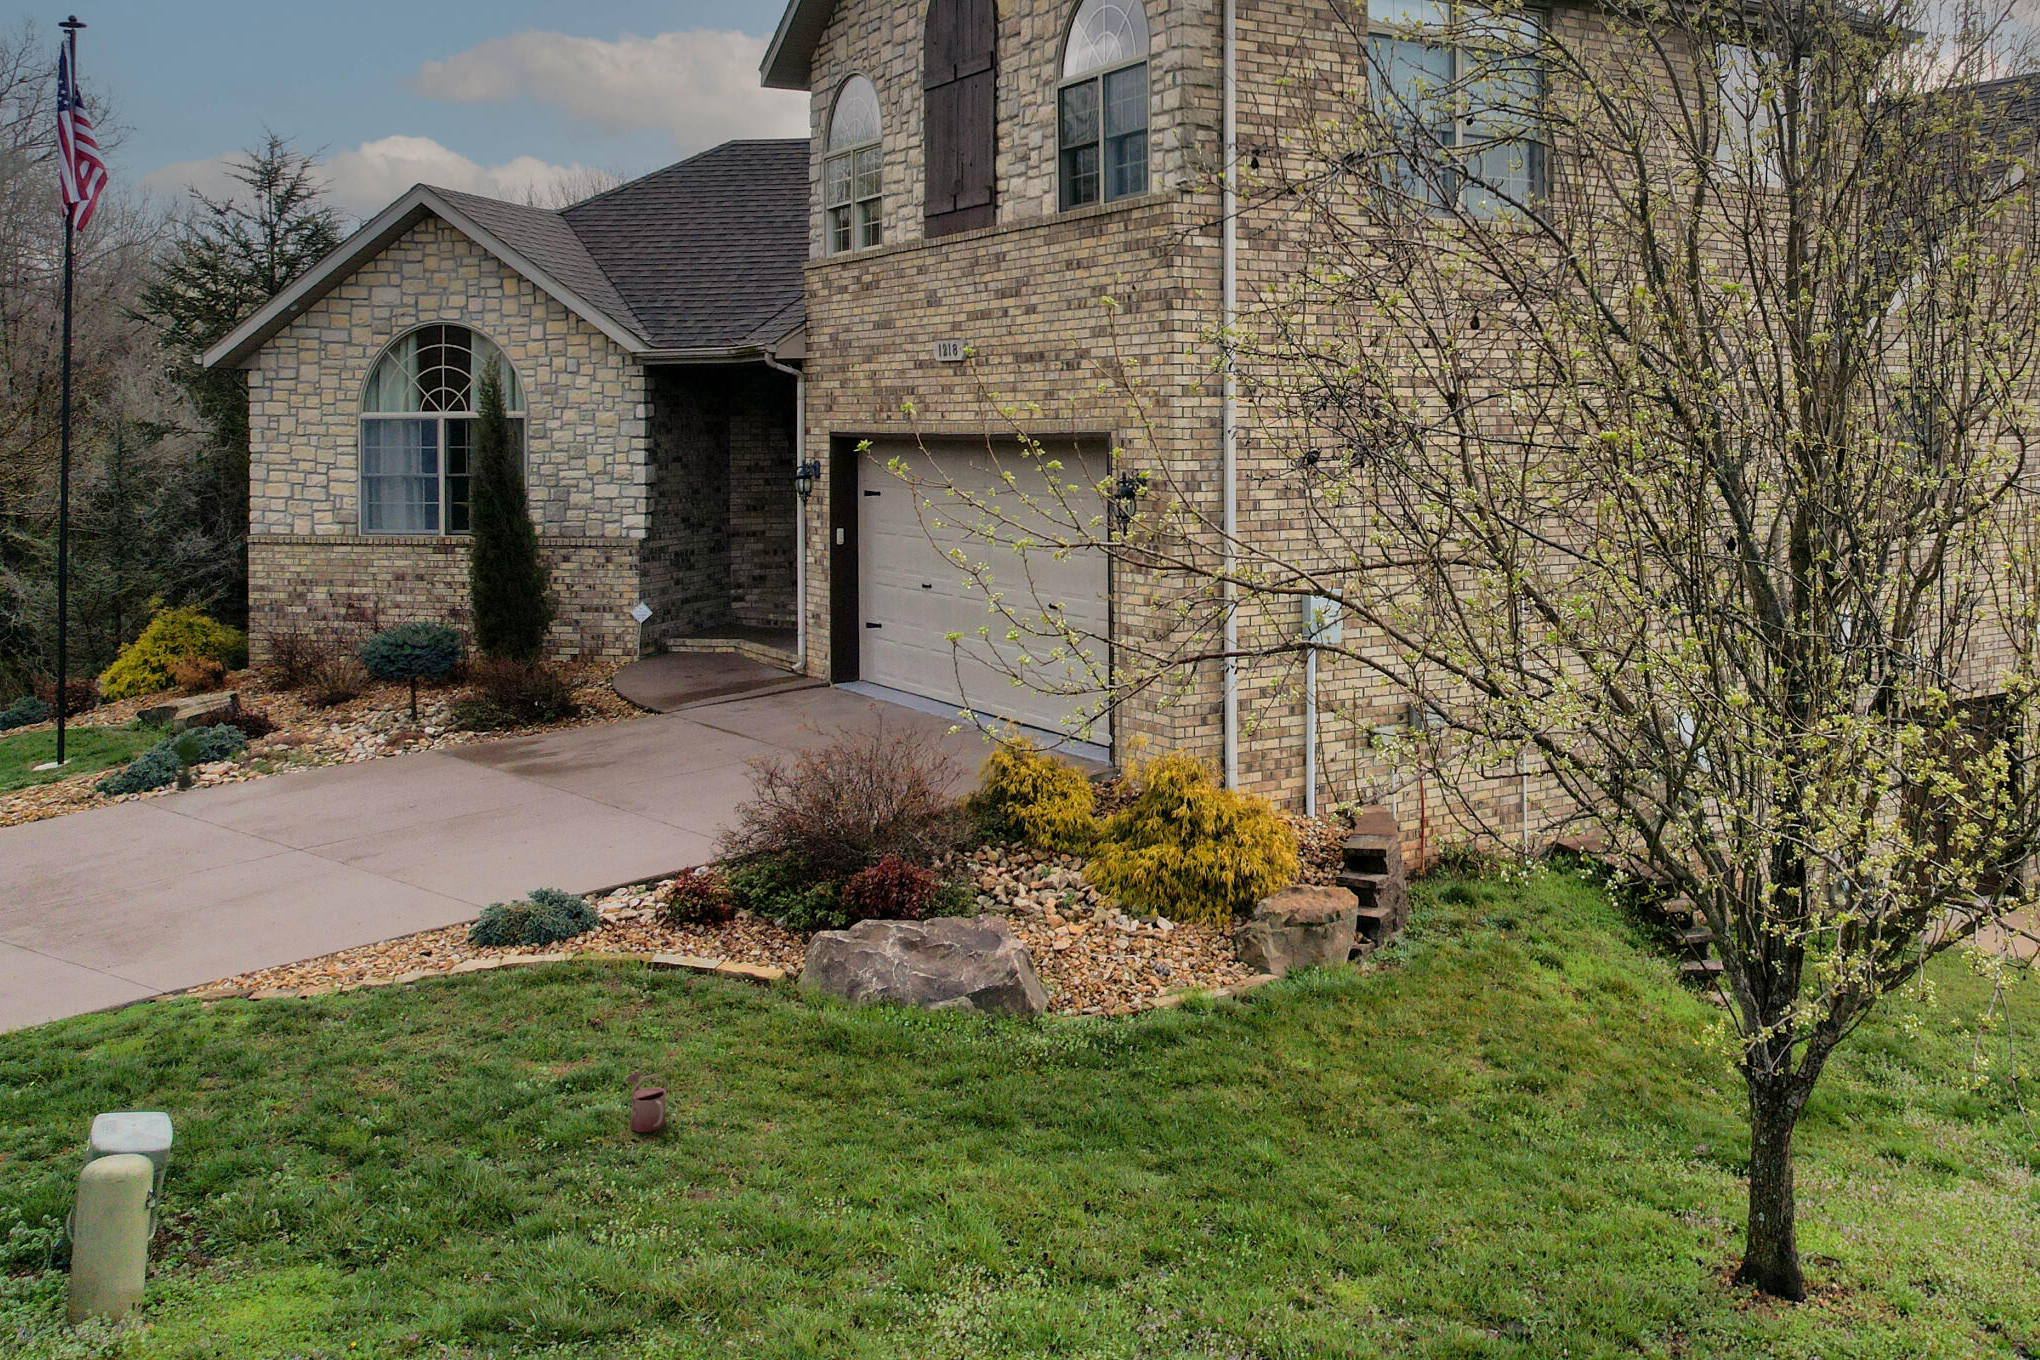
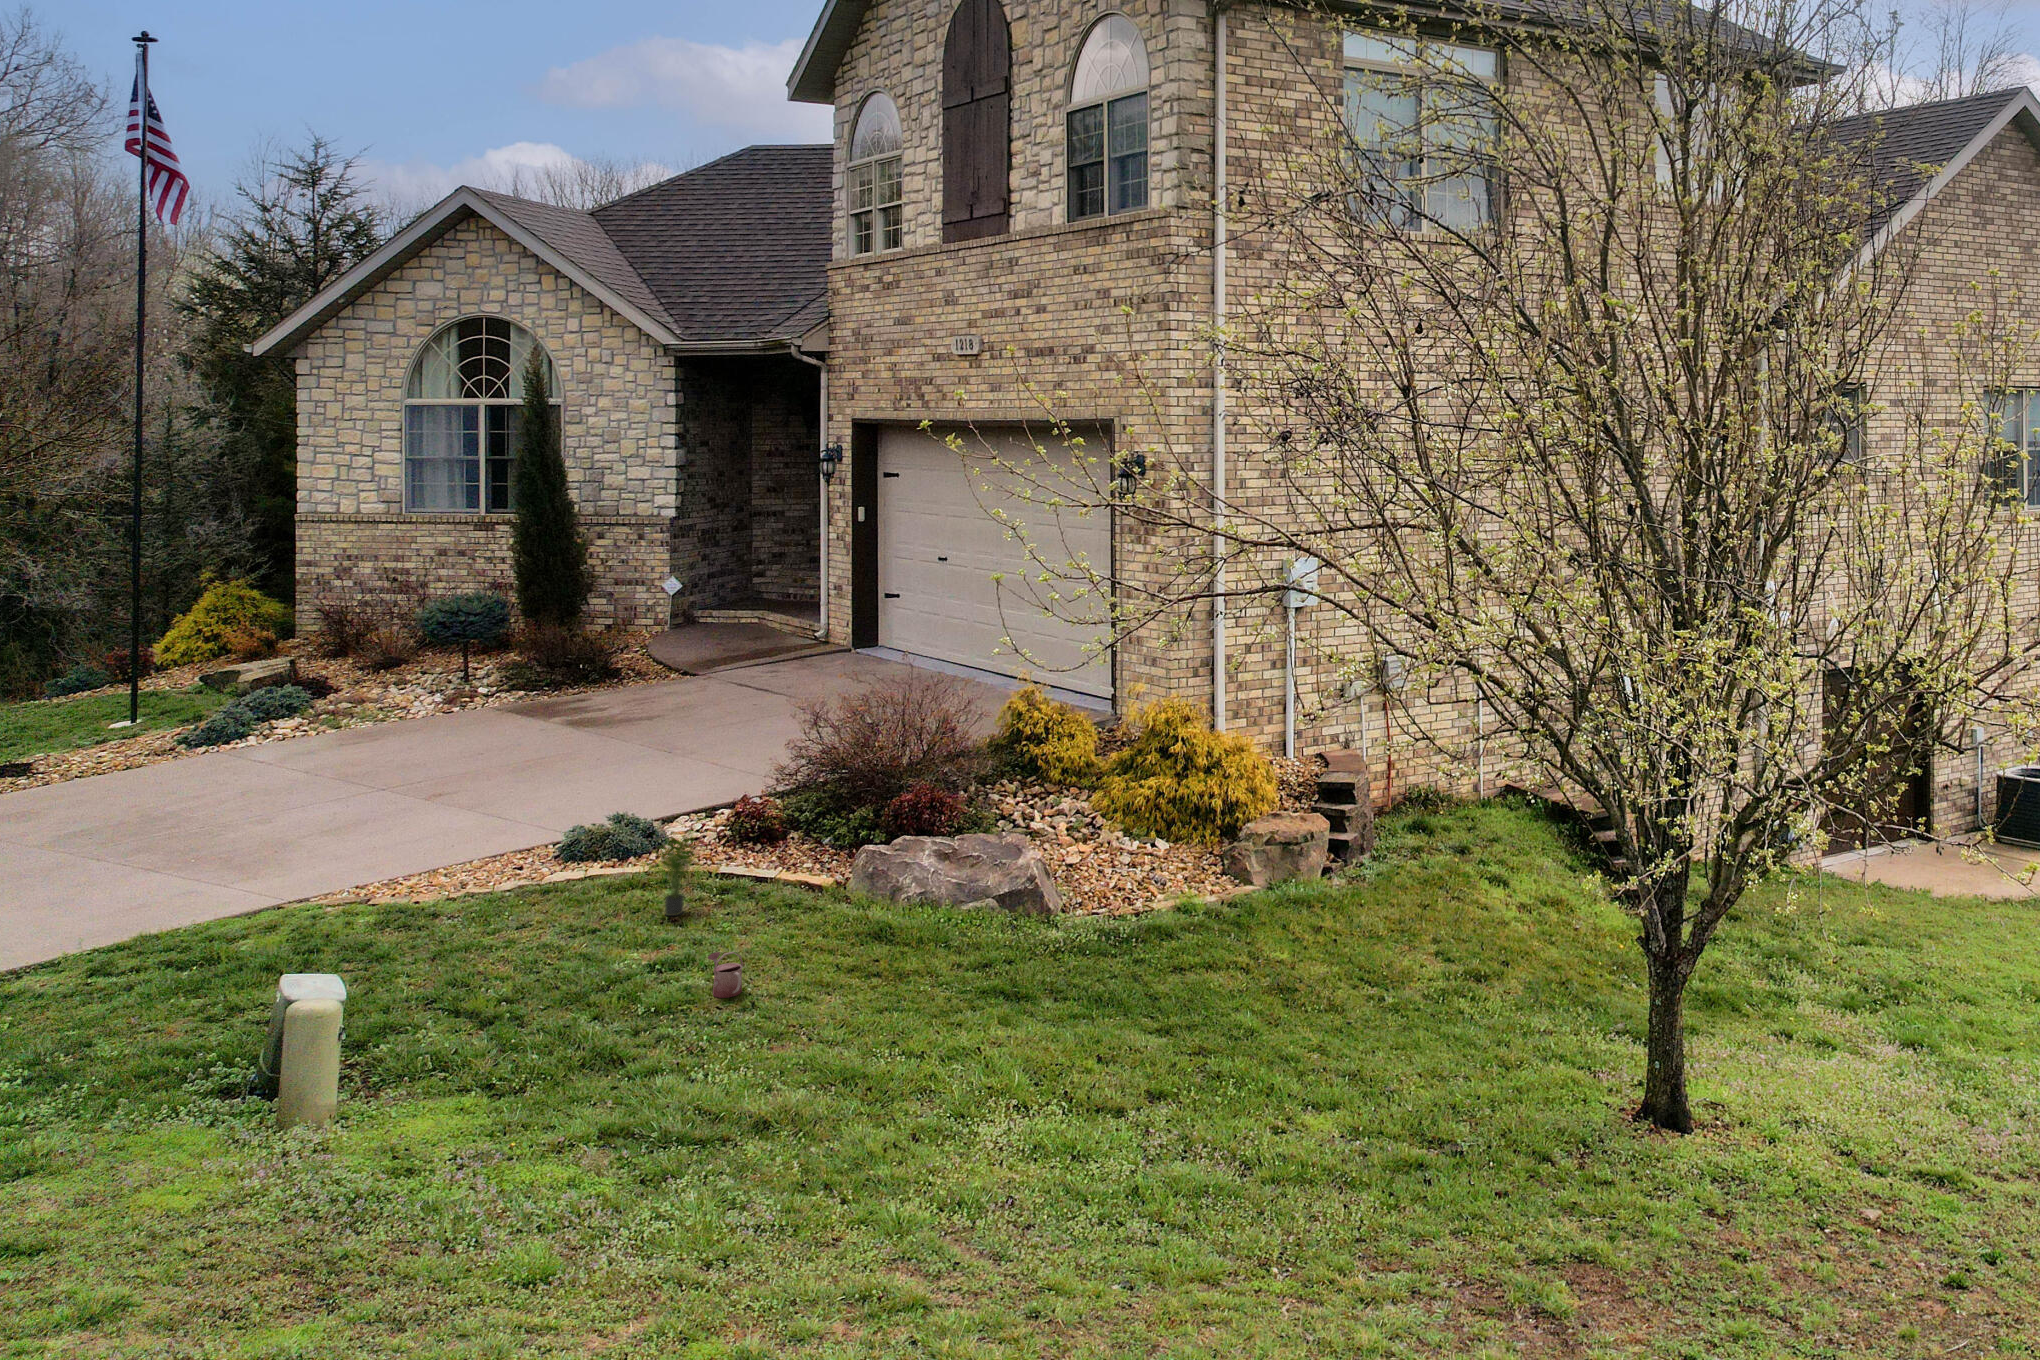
potted plant: present [168,732,202,790] -> present [645,831,696,916]

